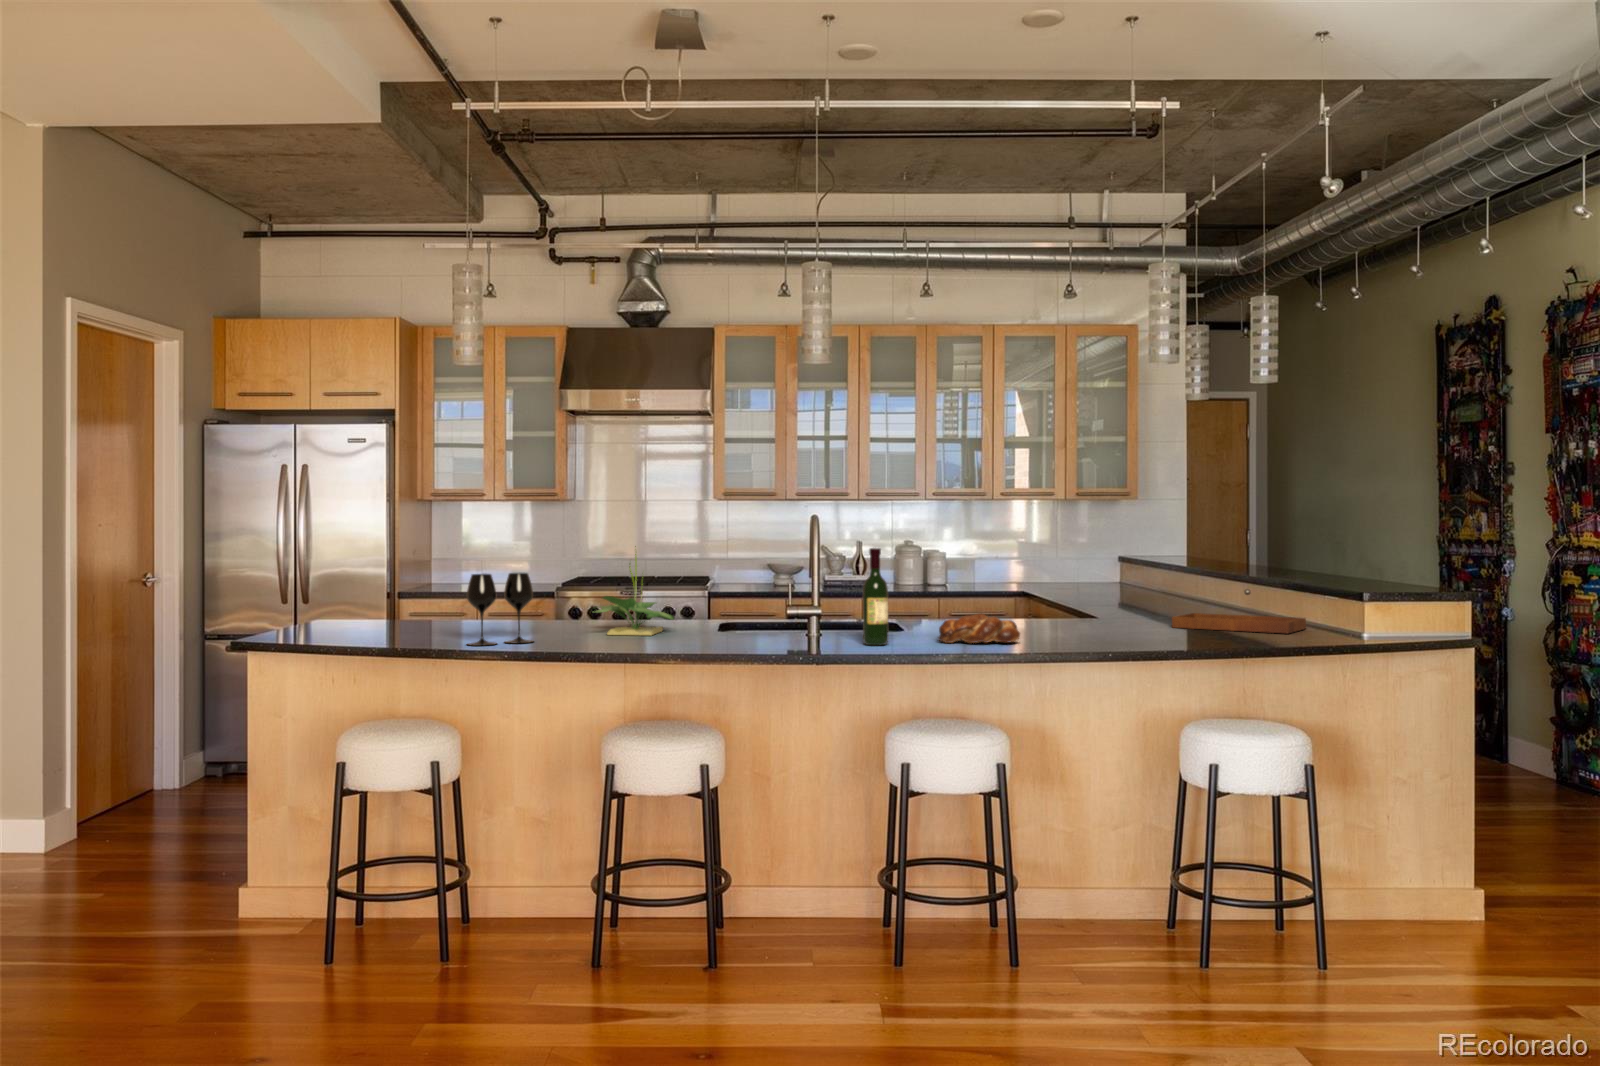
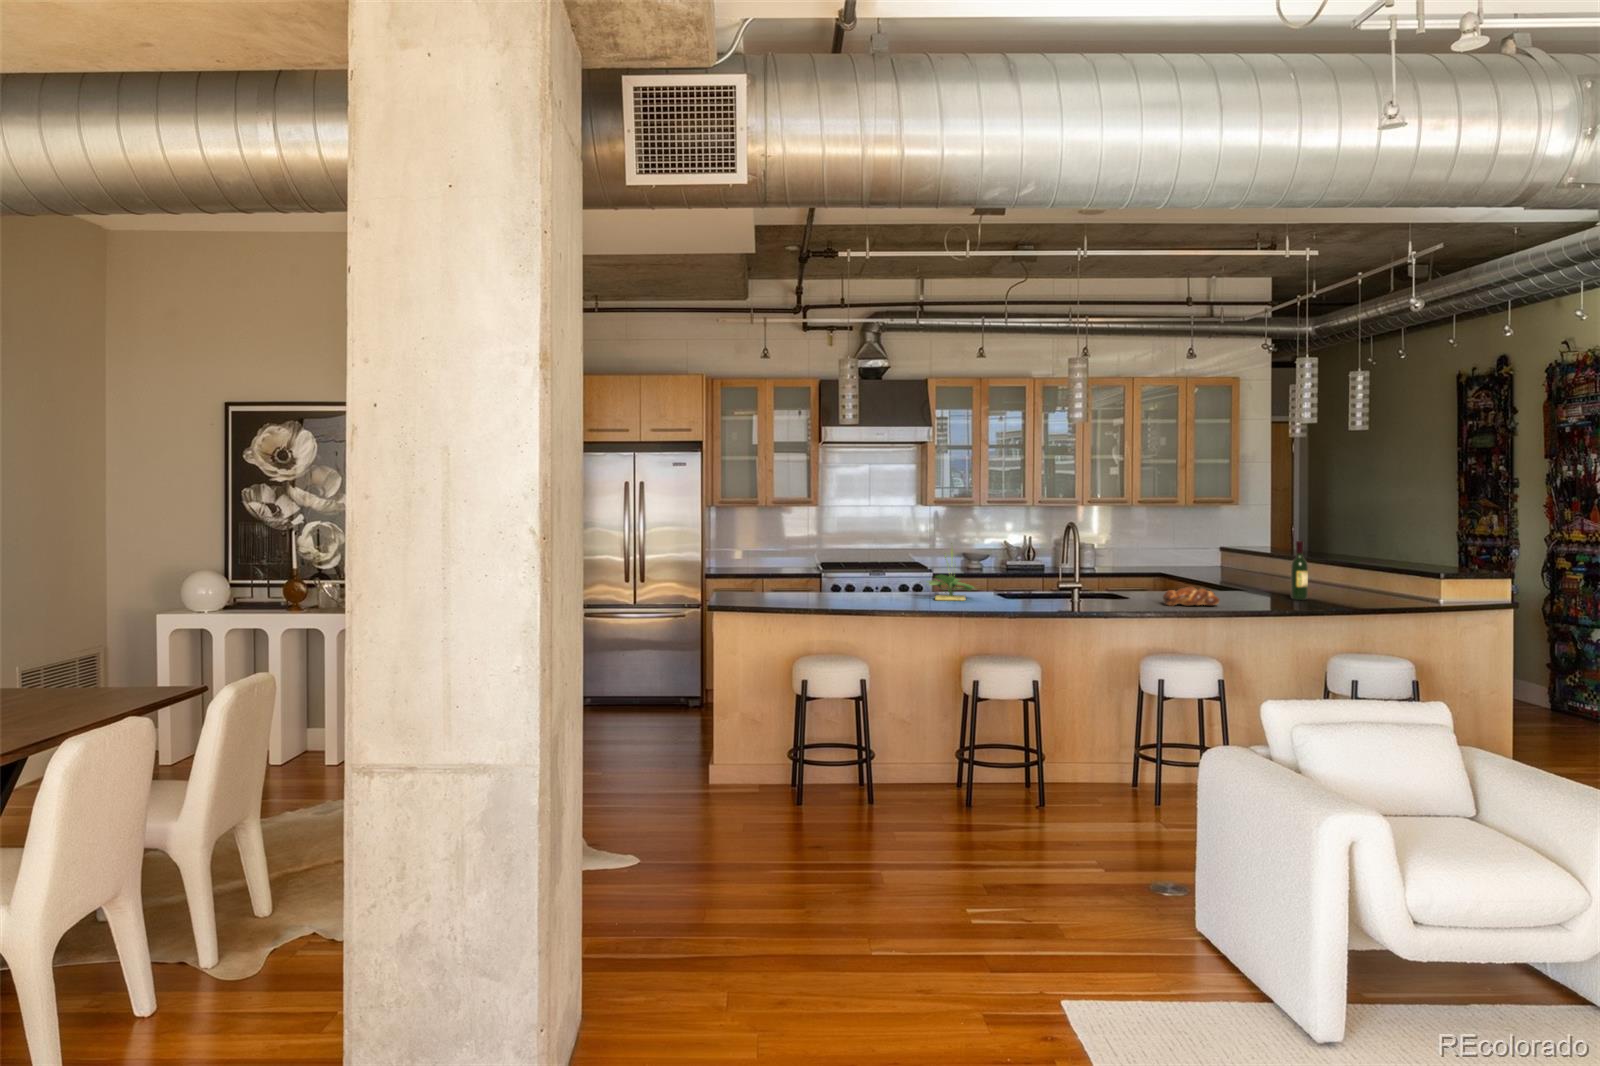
wine bottle: present [863,548,888,645] -> present [1291,541,1308,600]
wine glass: present [467,573,533,646] -> none [859,559,899,606]
tray: present [1172,589,1306,633] -> none [1304,571,1397,600]

